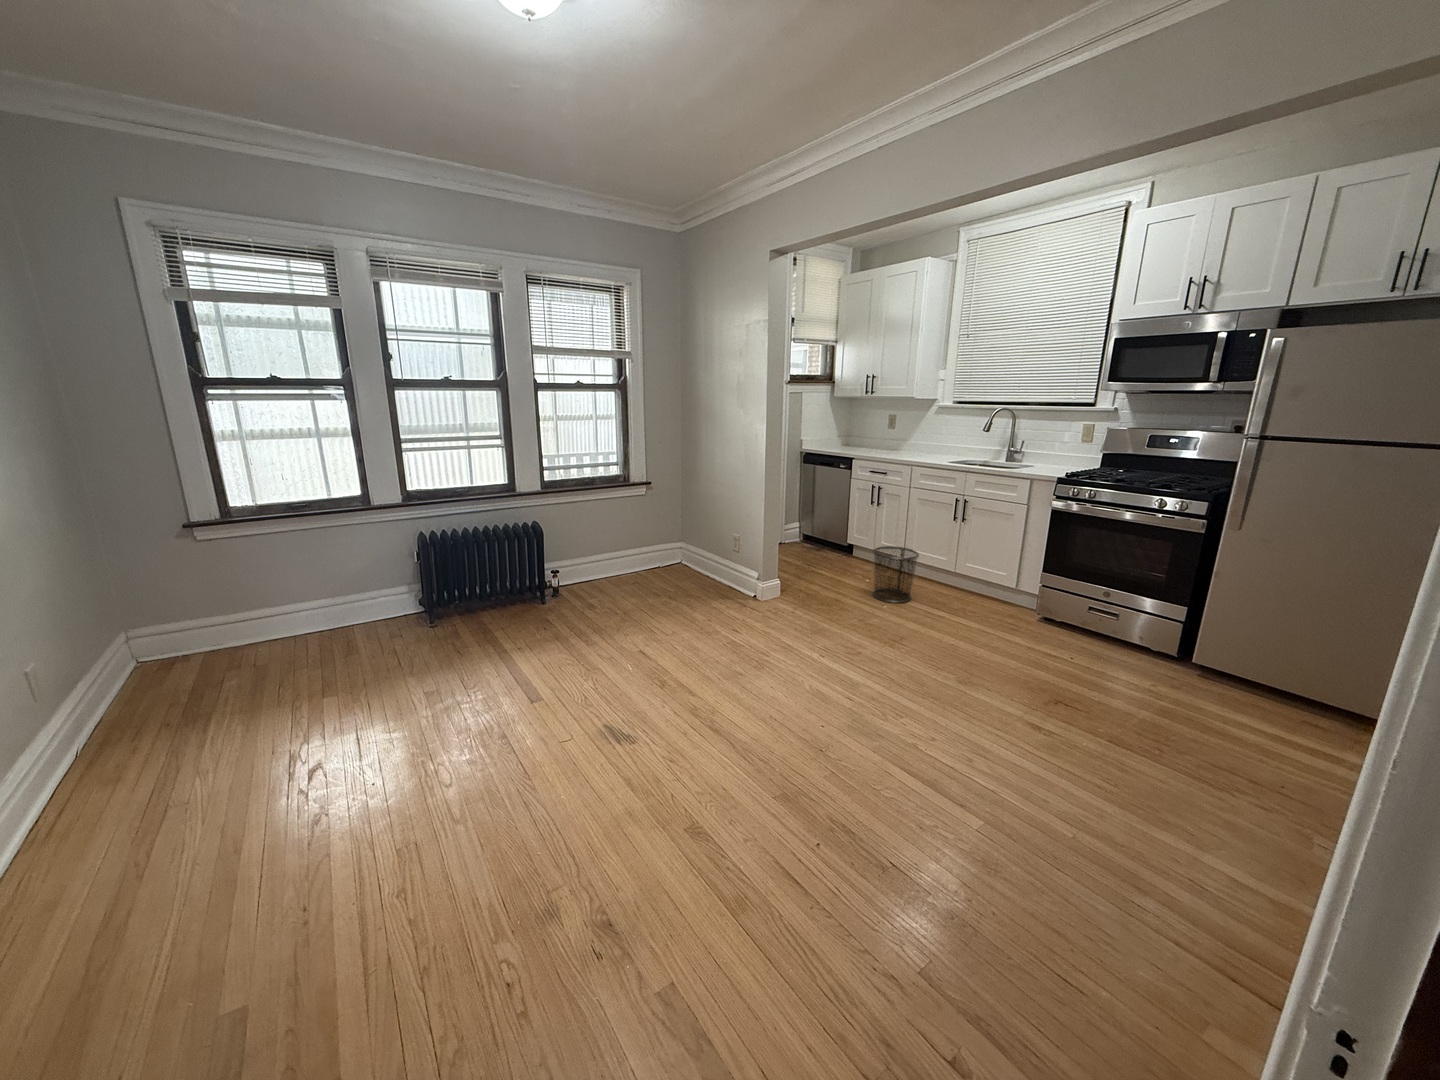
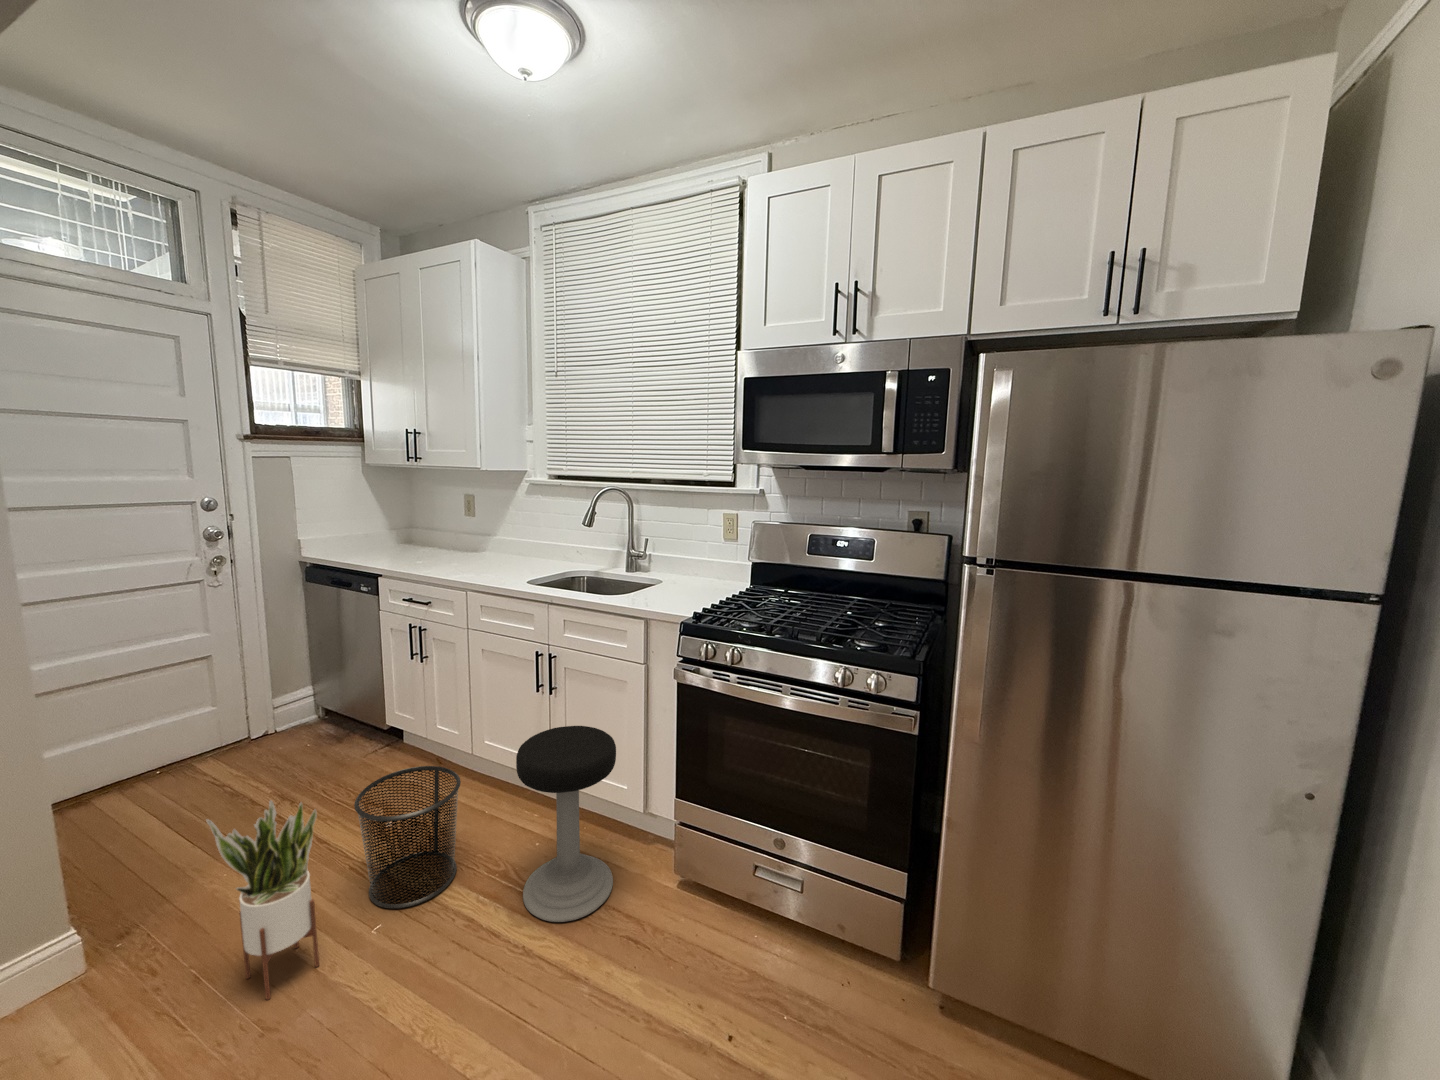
stool: none [949,533,1008,620] -> present [516,726,616,922]
potted plant: none [840,534,872,612] -> present [206,800,319,1000]

